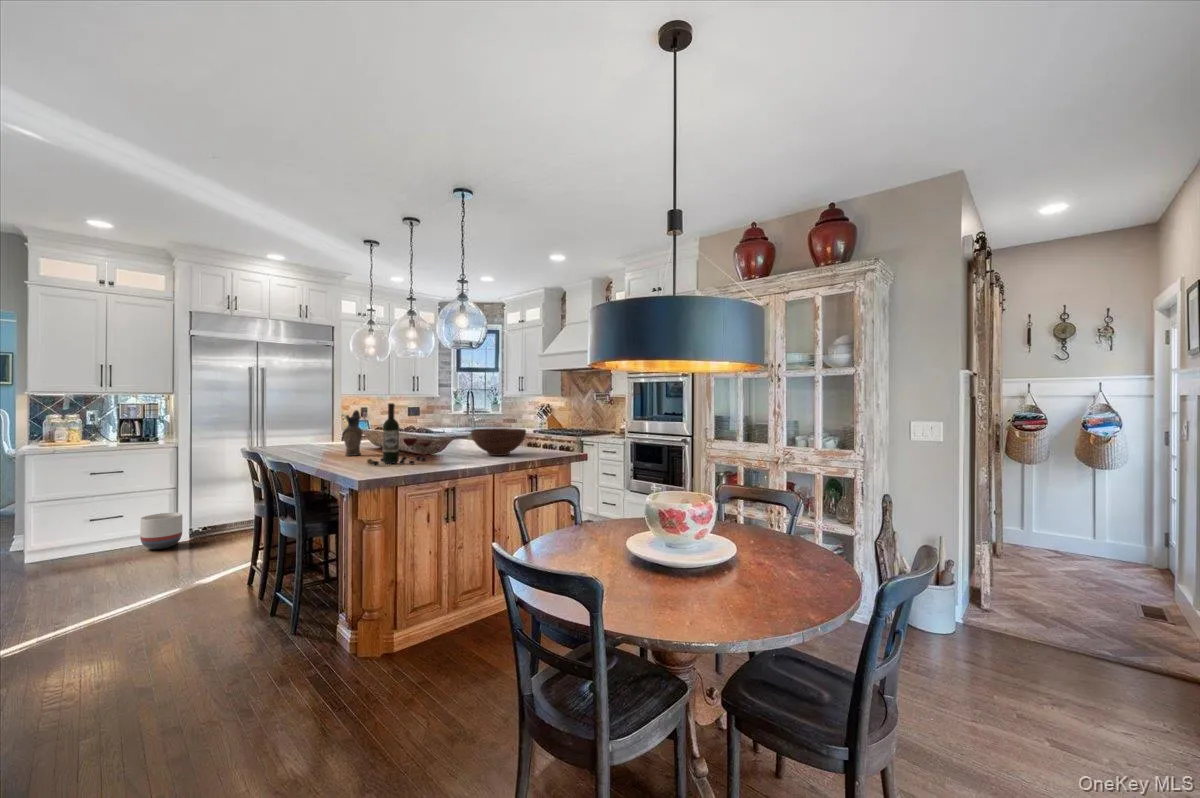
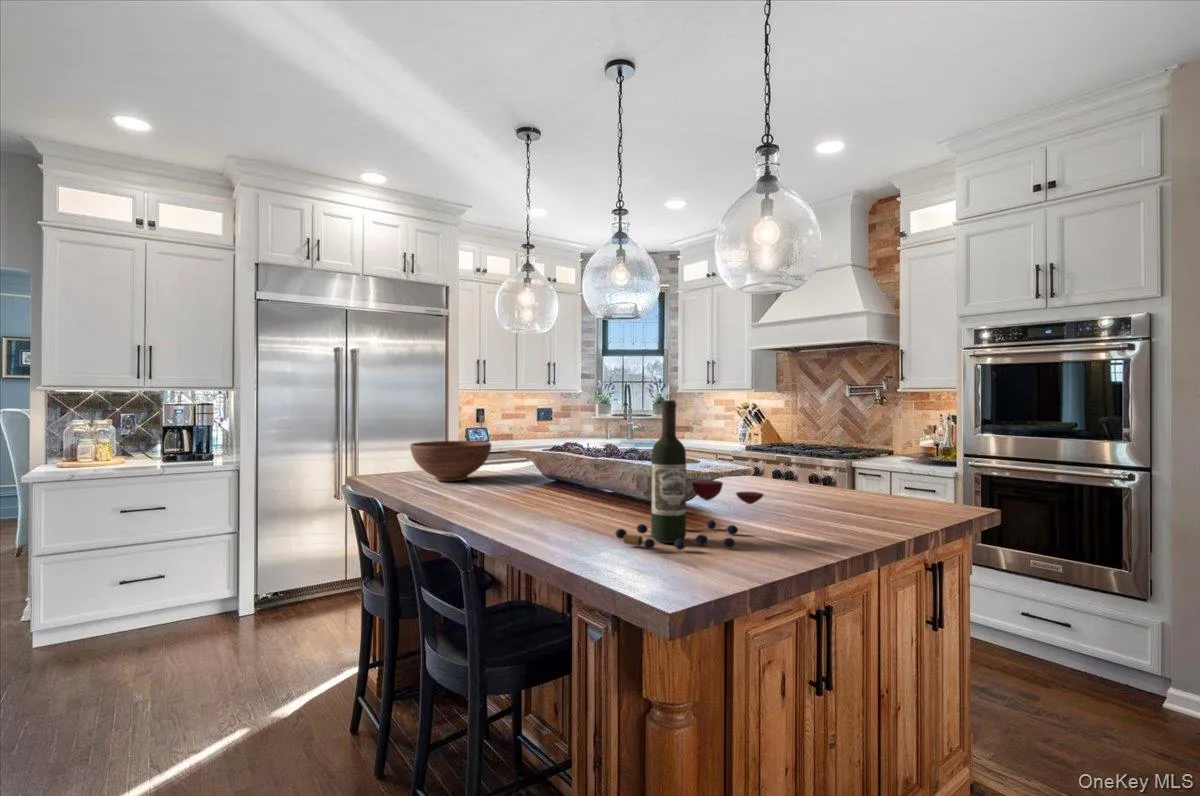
ceramic pitcher: present [342,410,362,456] -> none [524,415,561,506]
fruit bowl: present [471,428,526,456] -> present [410,441,491,481]
planter: present [140,513,183,549] -> none [188,571,246,631]

